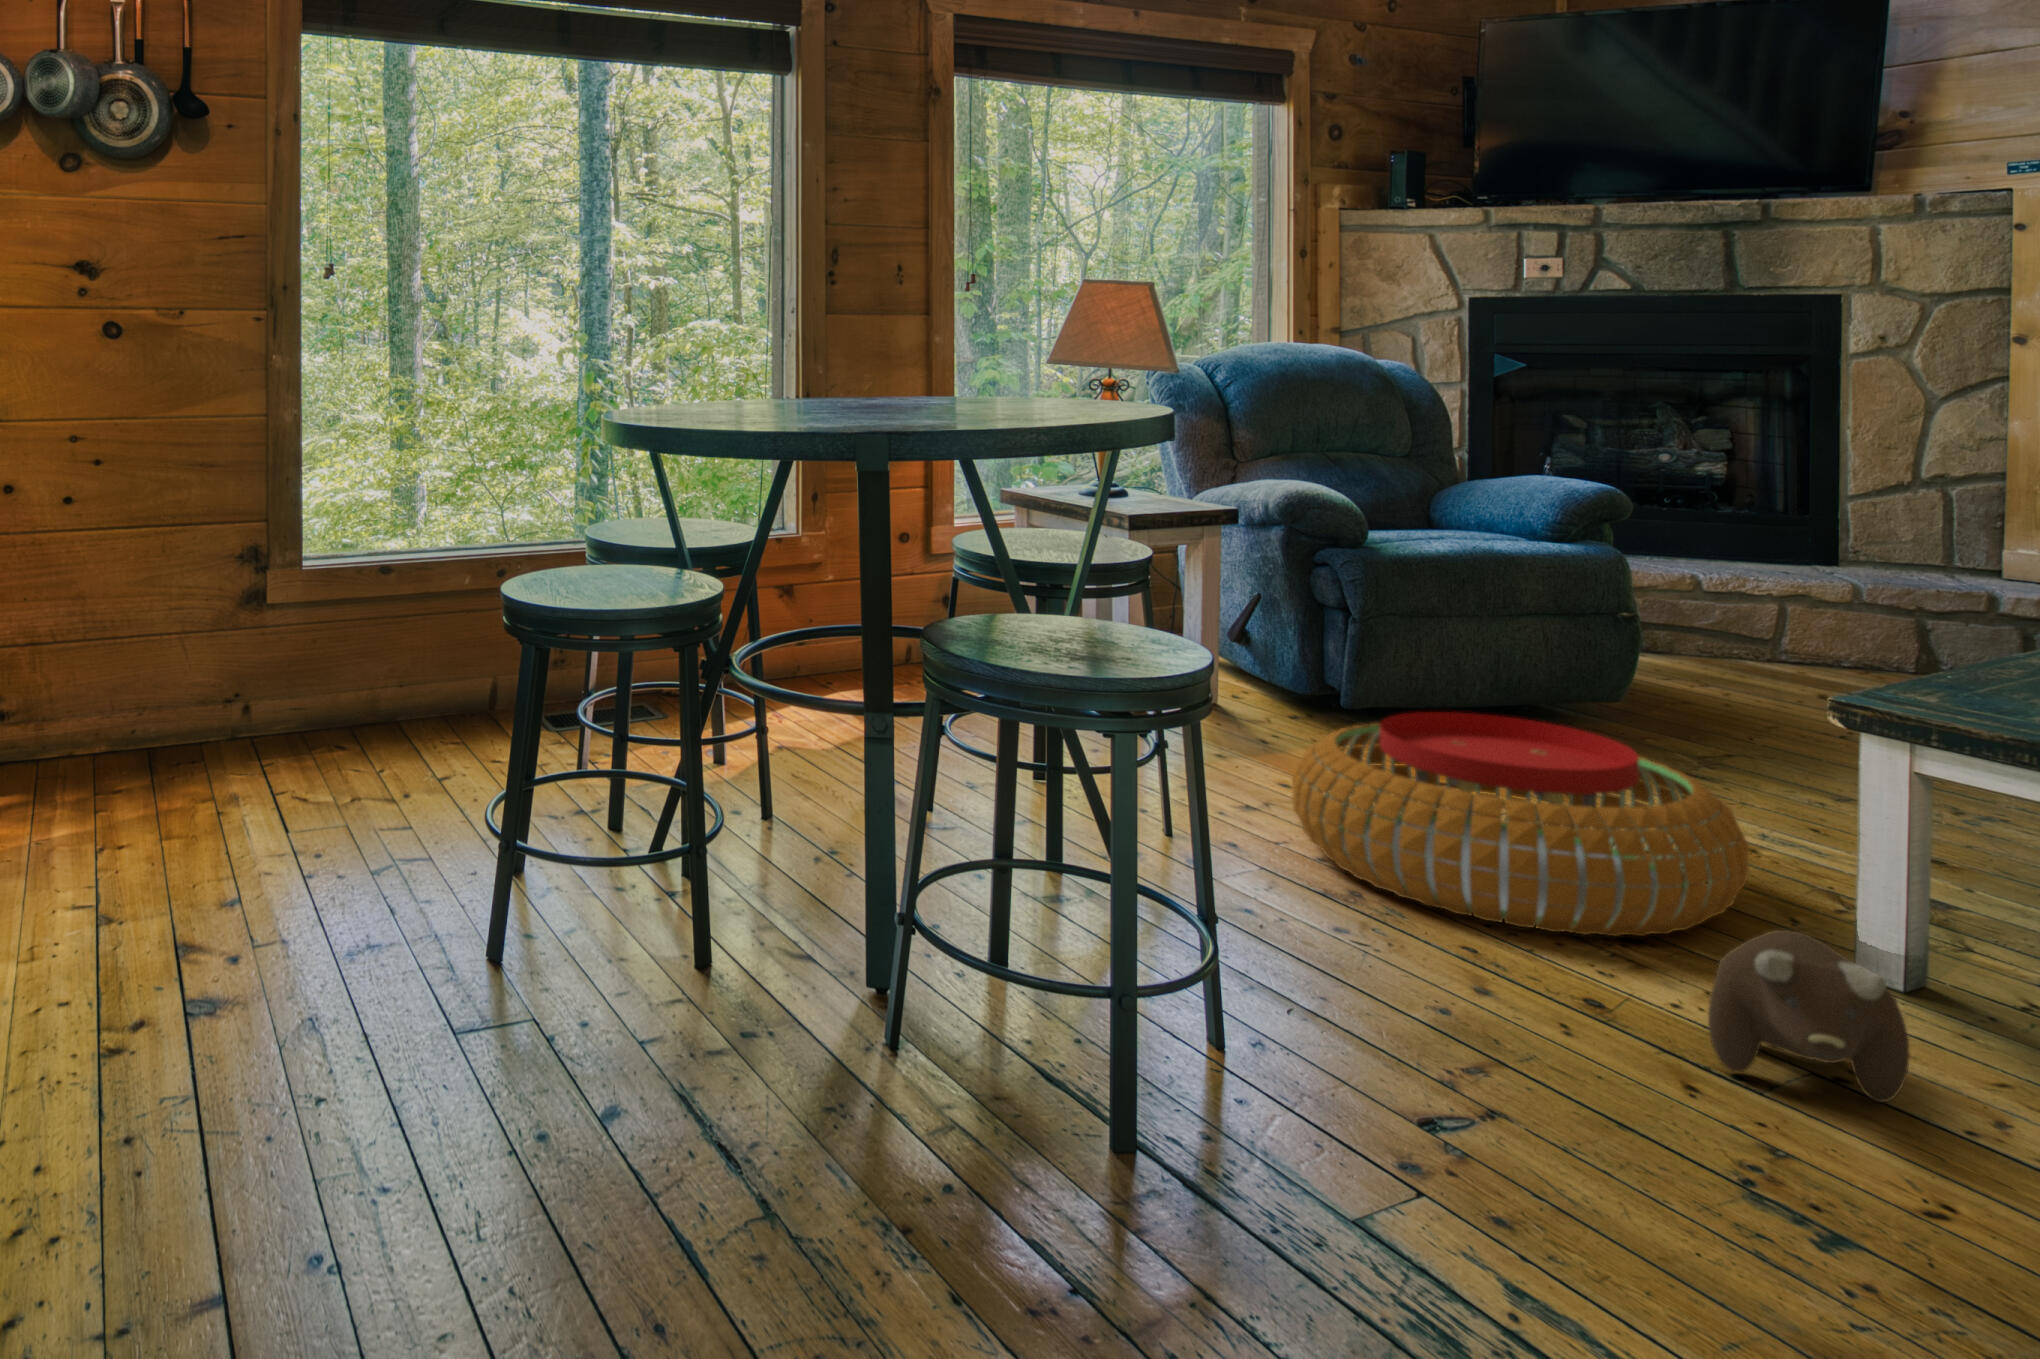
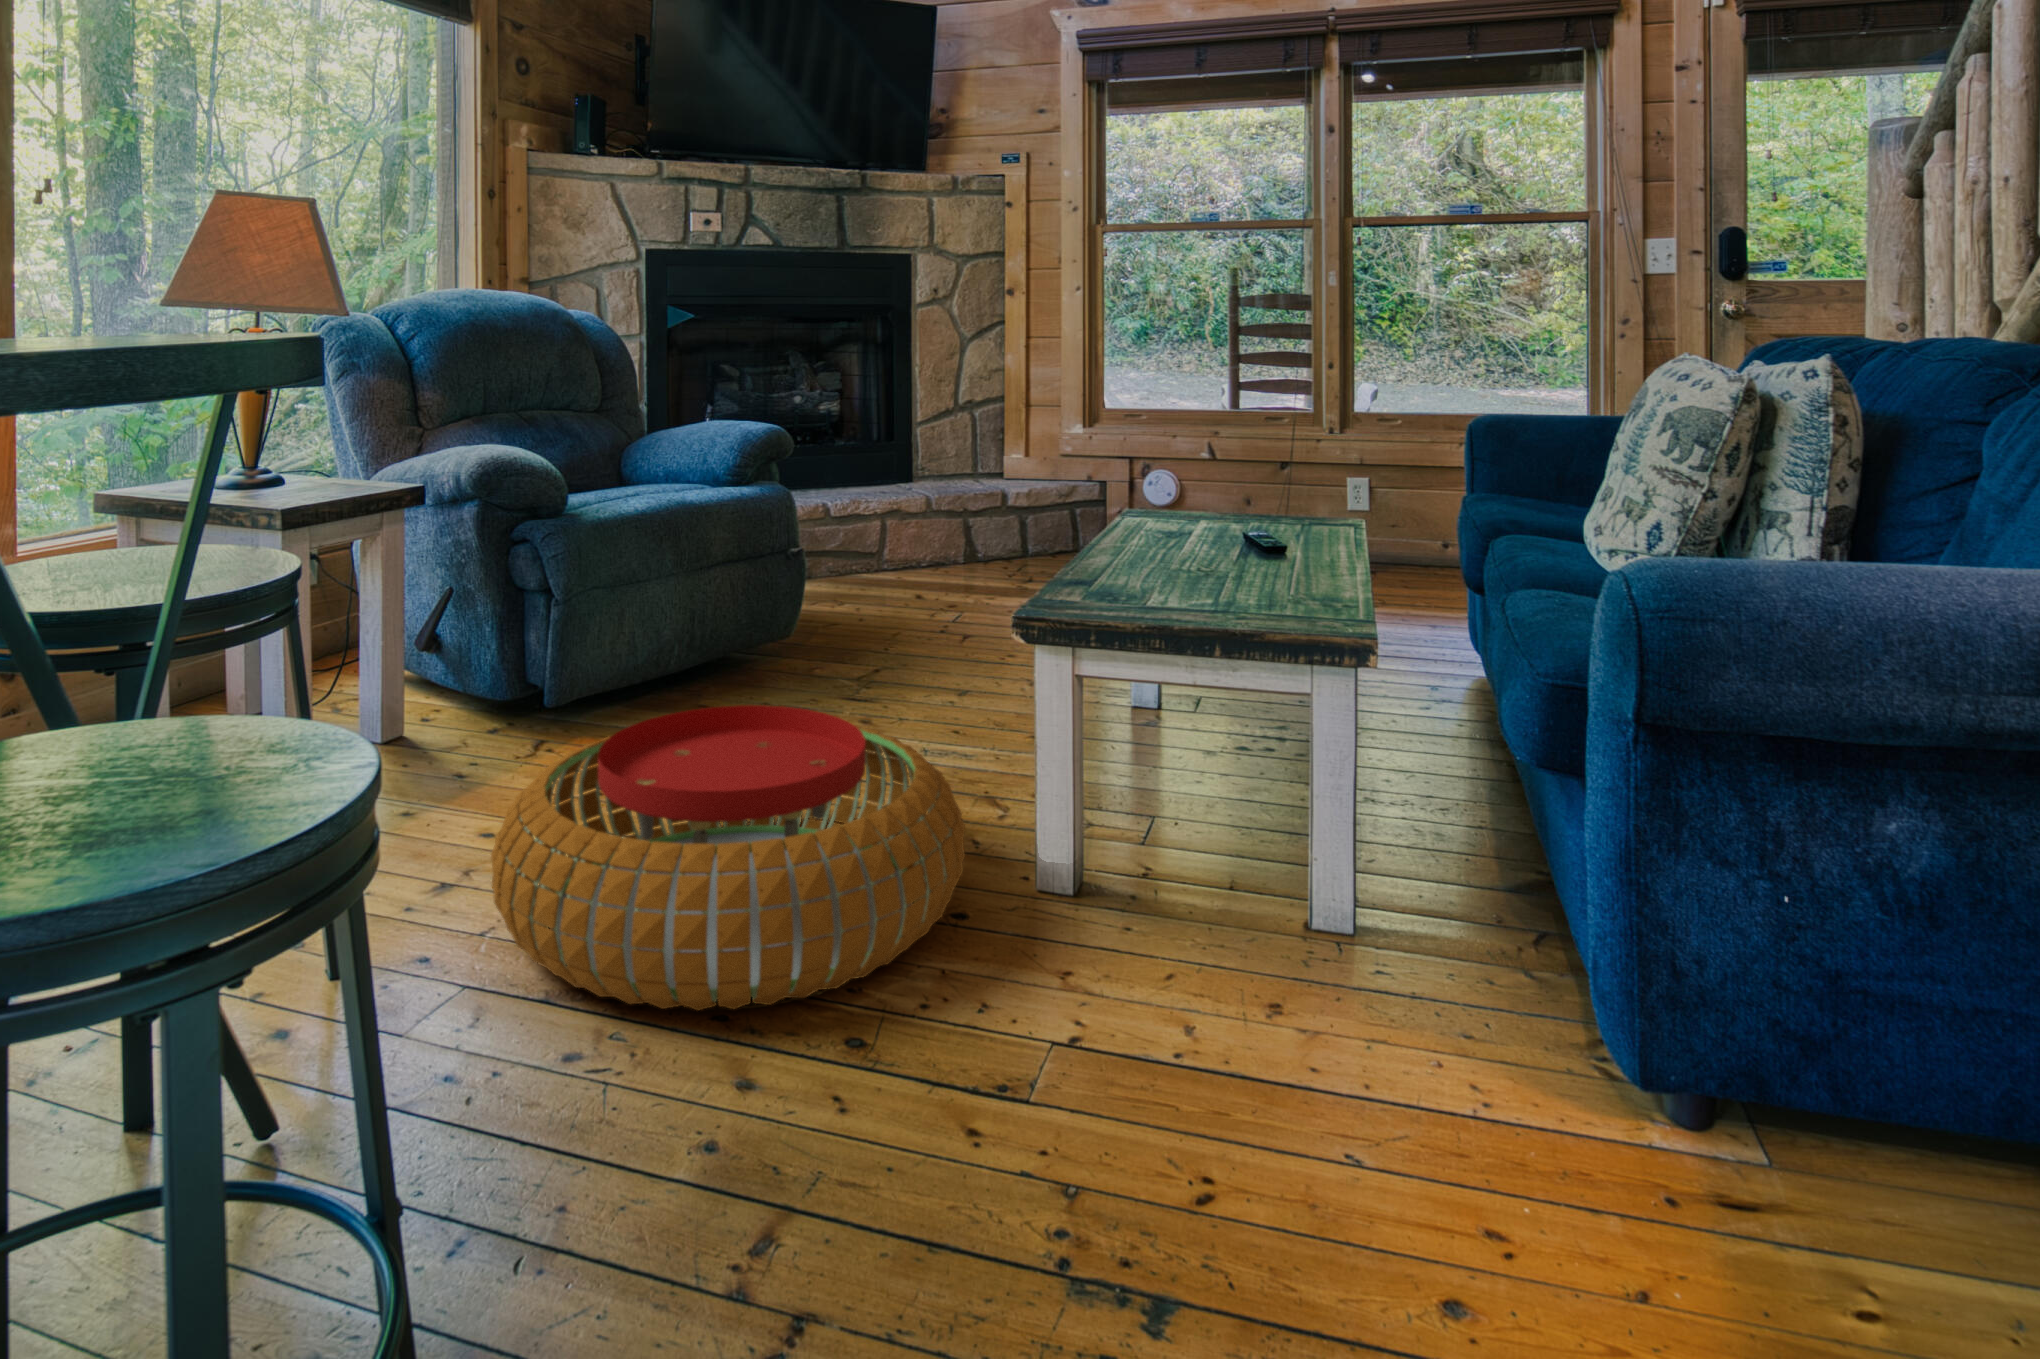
plush toy: present [1708,930,1910,1102] -> none [1001,968,1202,1190]

